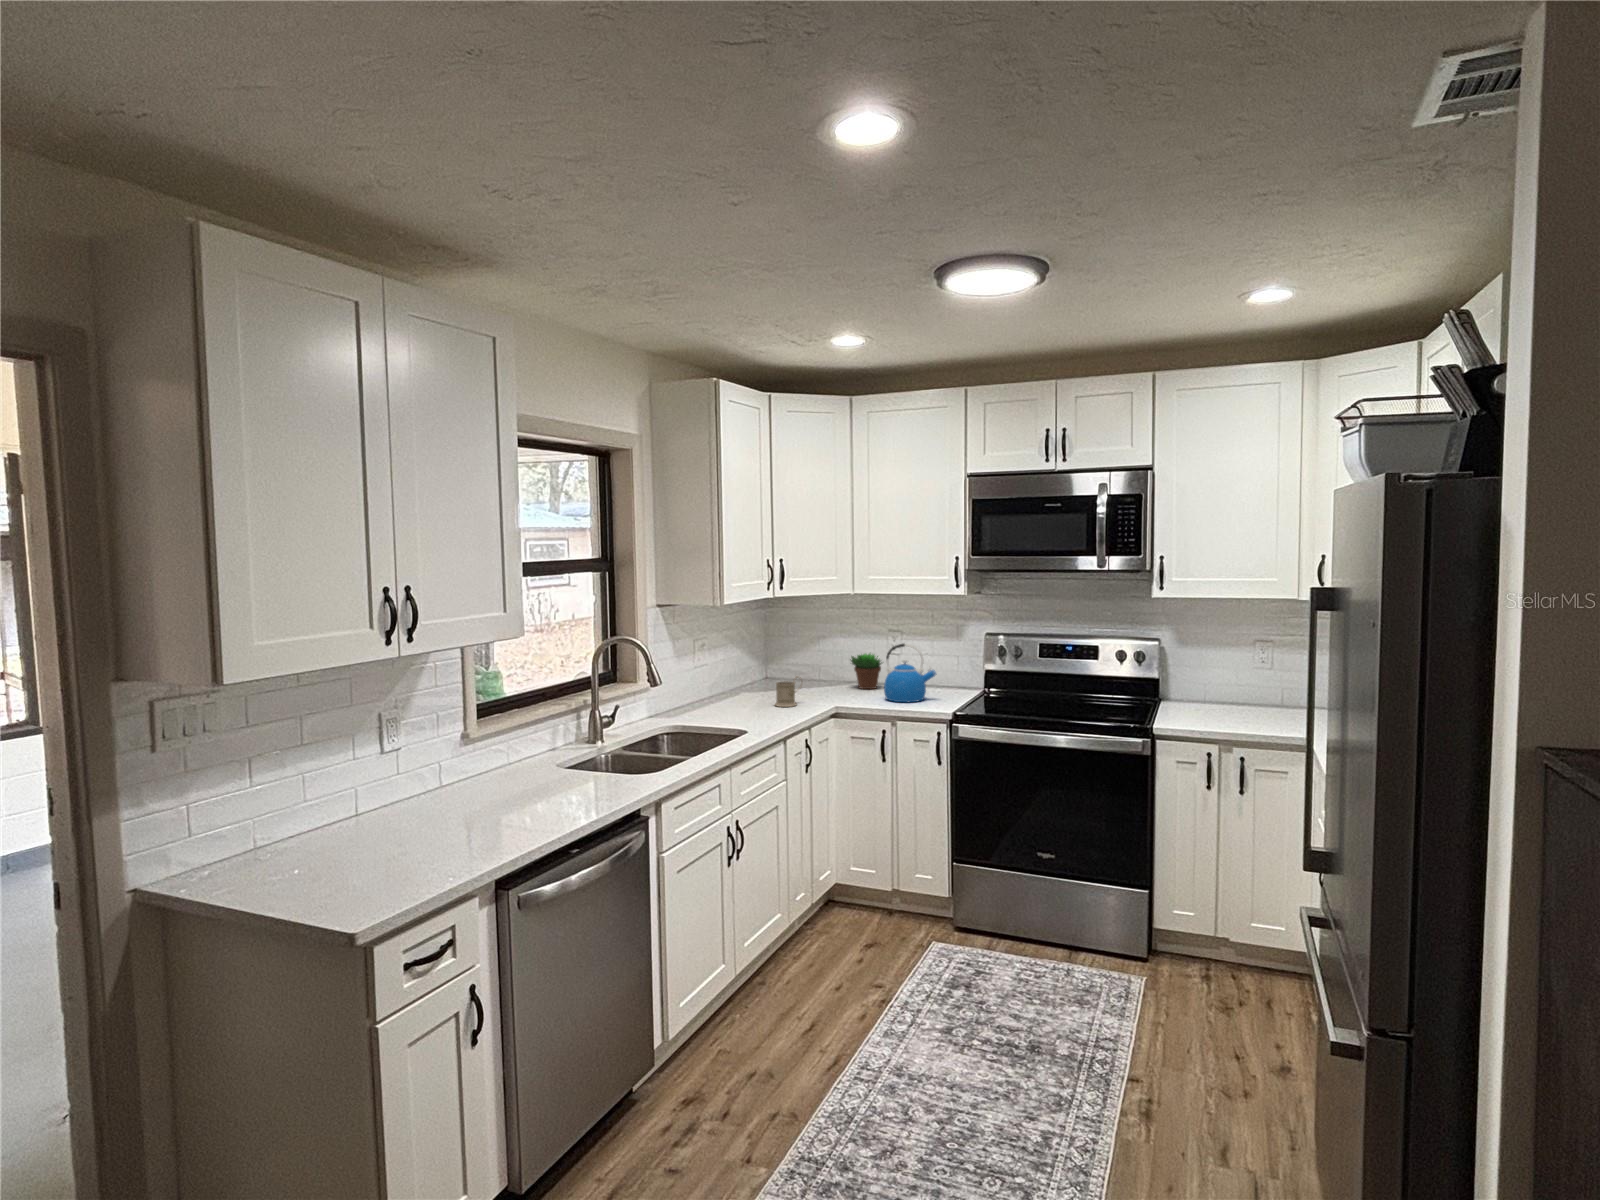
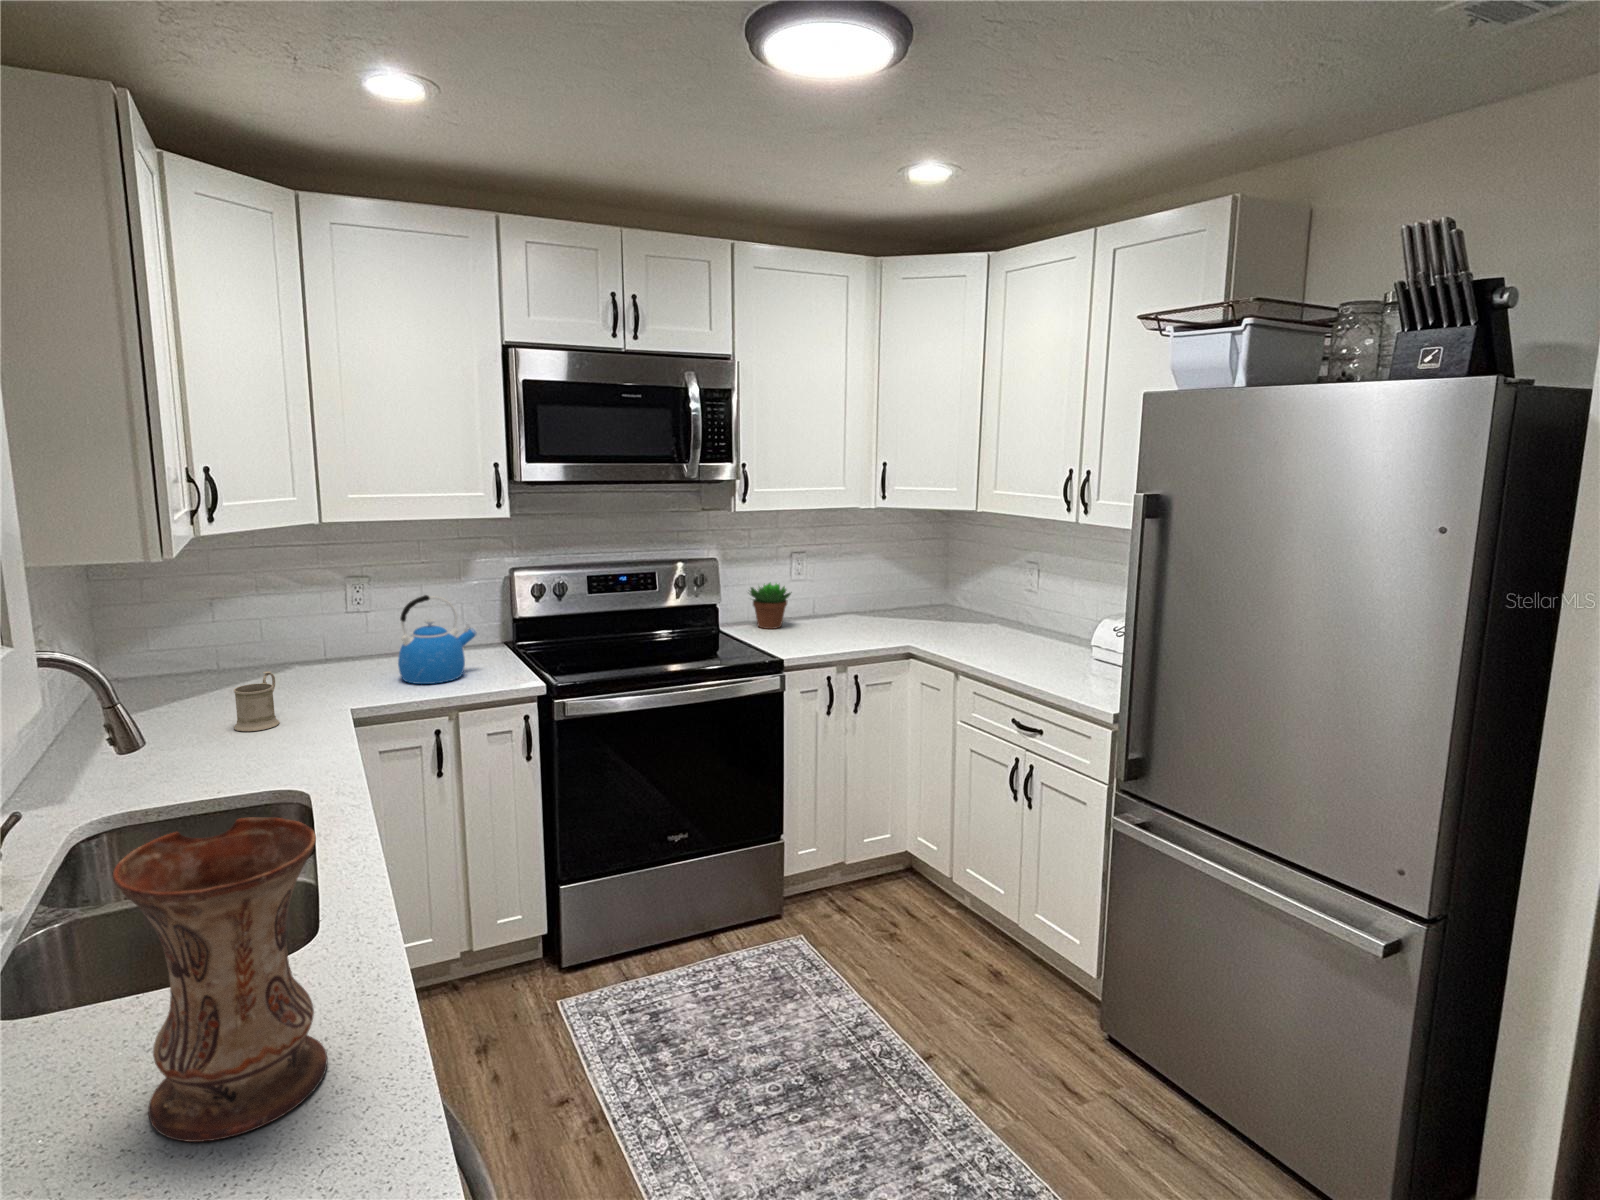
succulent plant: present [850,654,882,689] -> present [750,583,791,629]
vase: none [541,692,608,802] -> present [113,818,327,1142]

